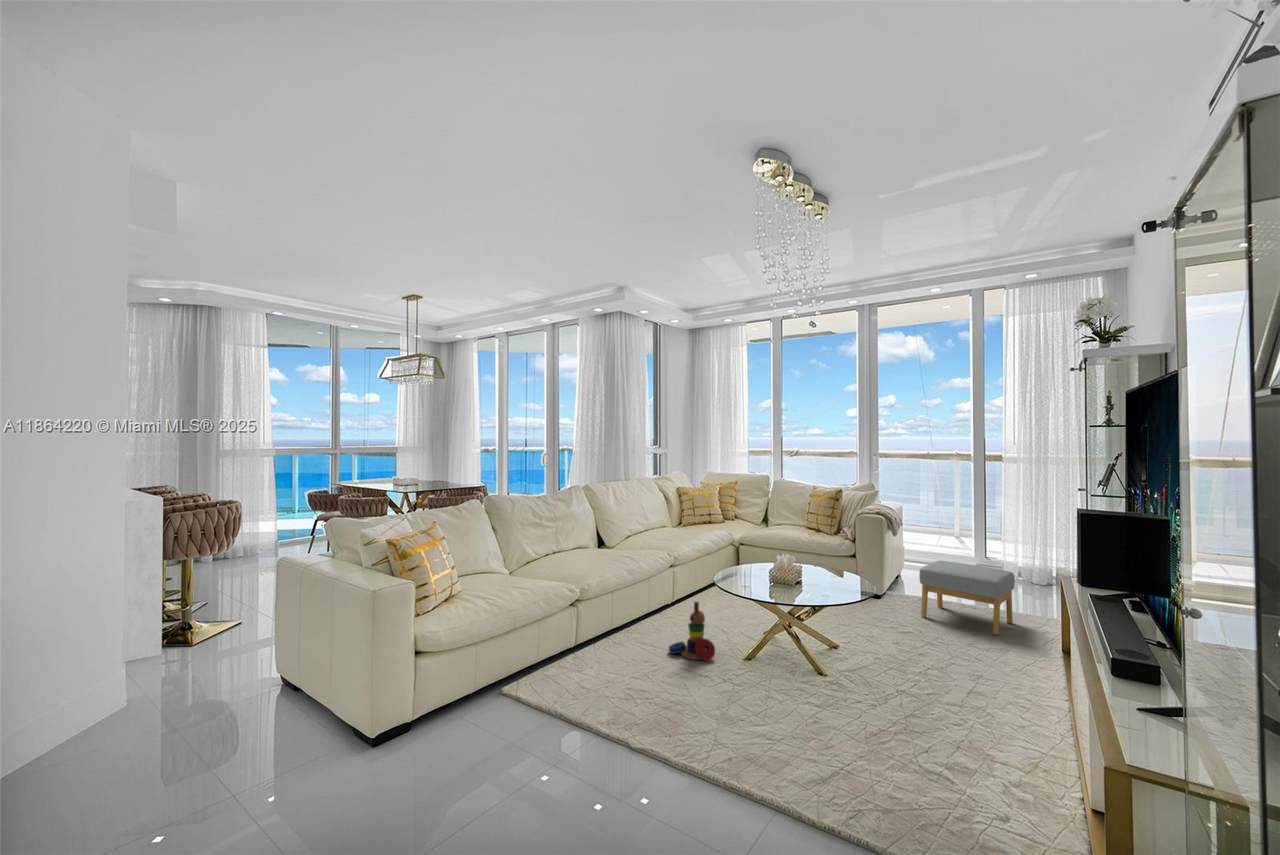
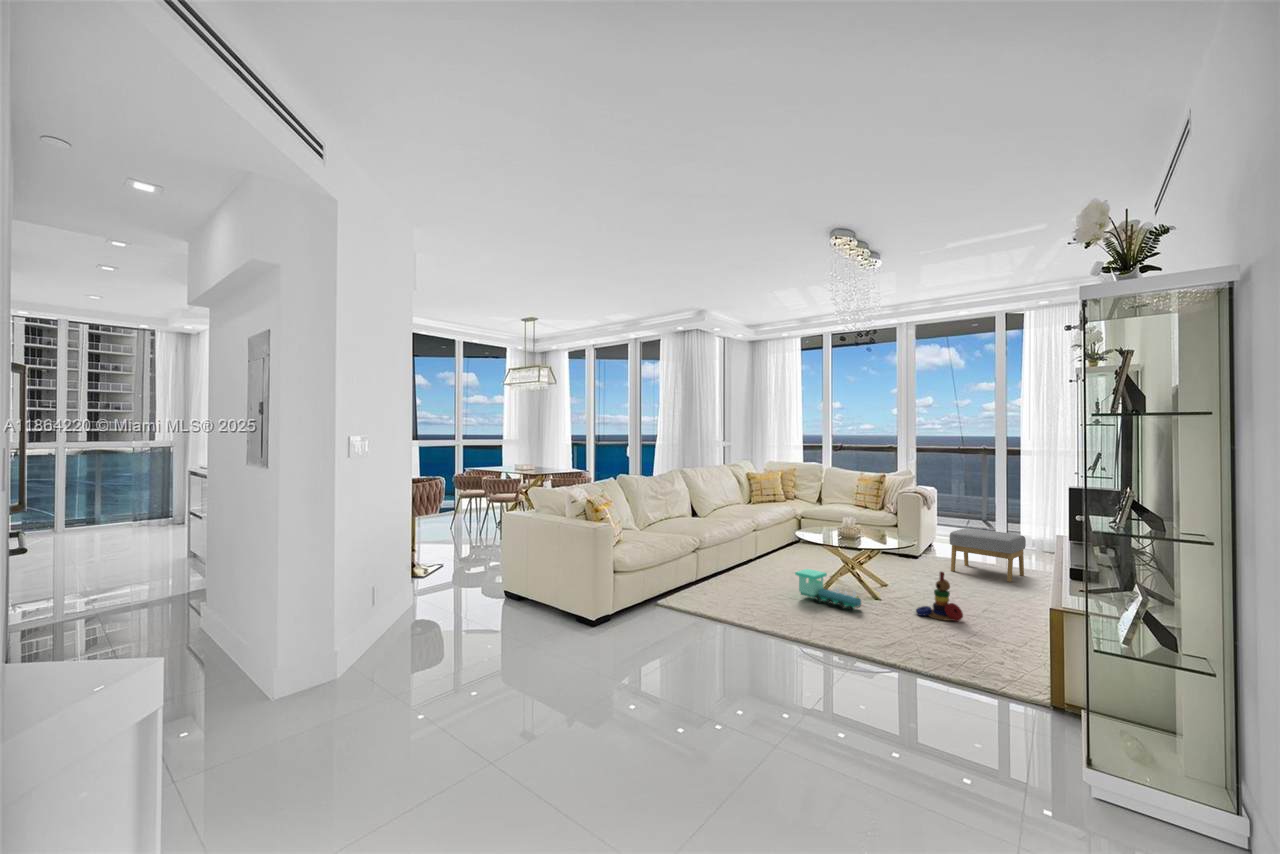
stacking toy: present [669,602,715,661] -> present [916,572,963,621]
toy train: none [713,631,803,699] -> present [795,569,862,611]

